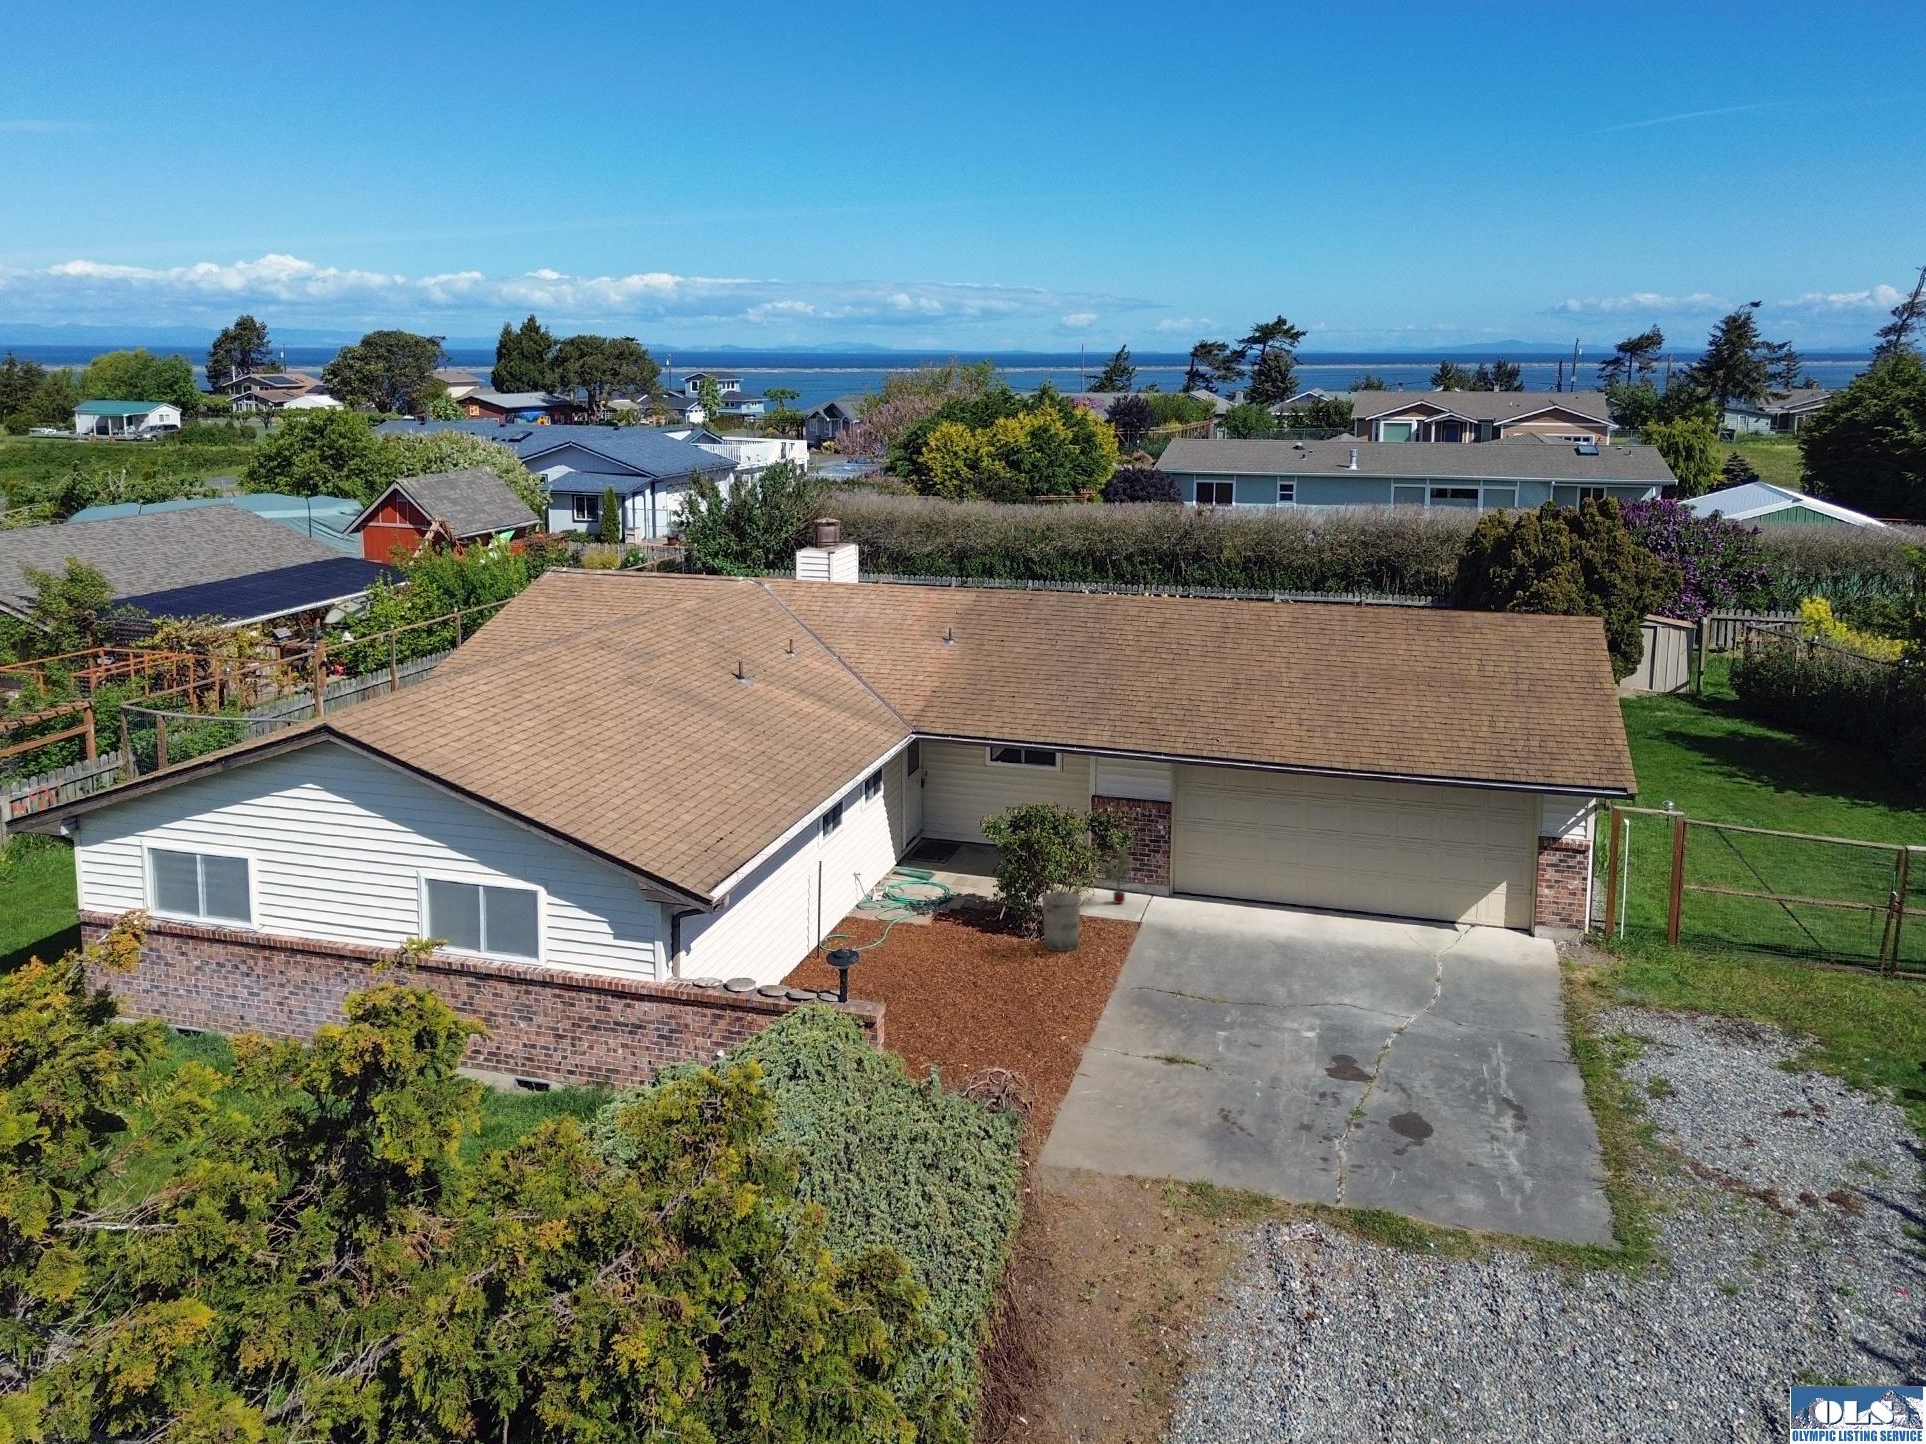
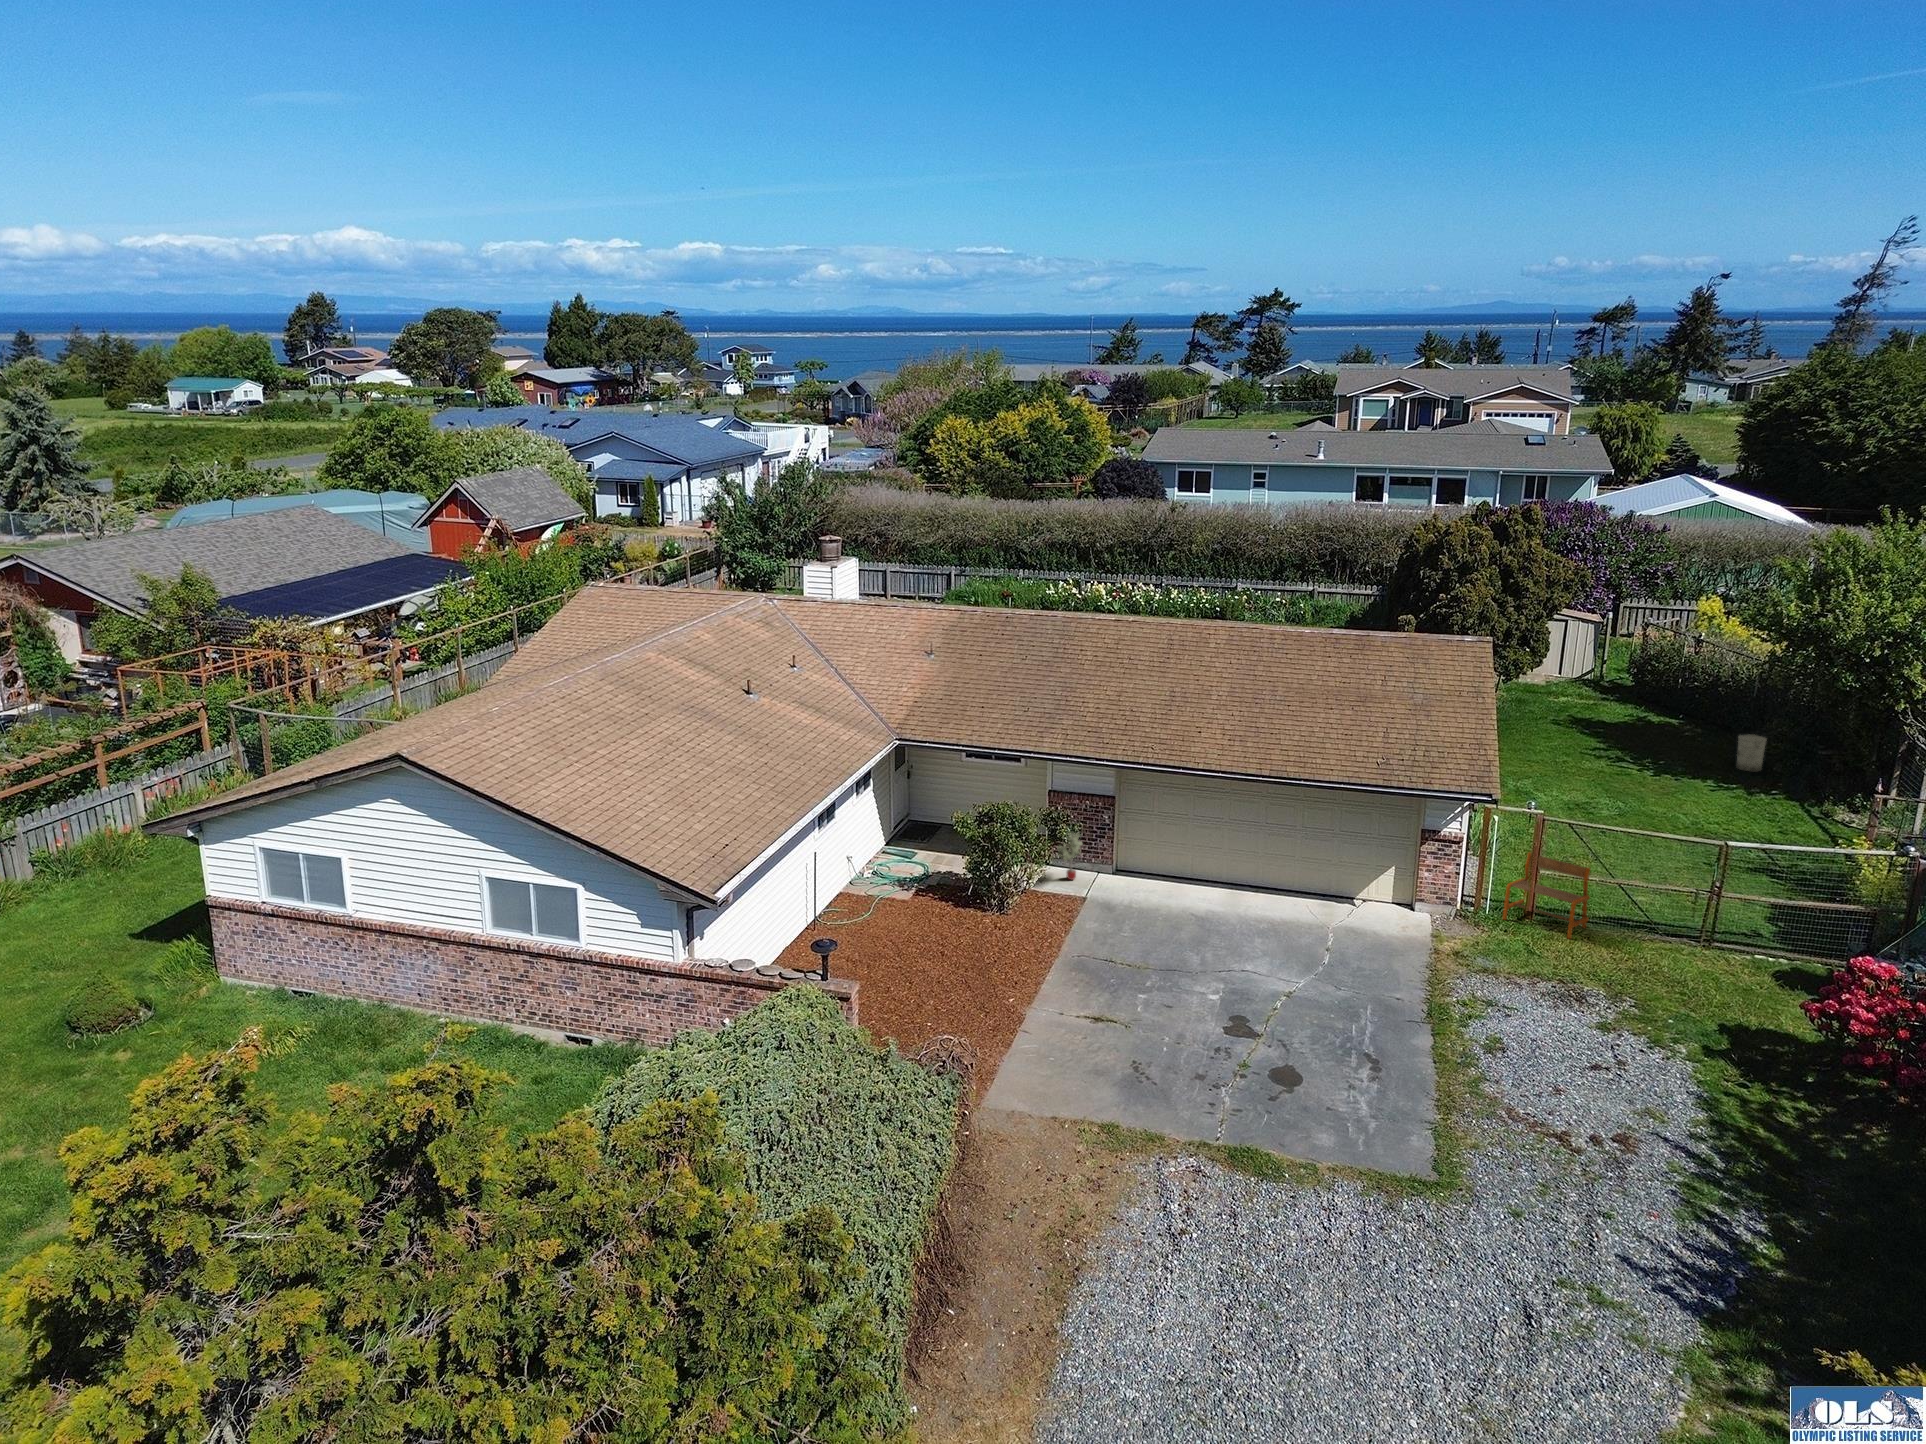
bench: none [1637,866,1744,968] -> present [1503,853,1590,939]
trash can: present [1042,892,1081,951] -> present [1736,734,1766,771]

